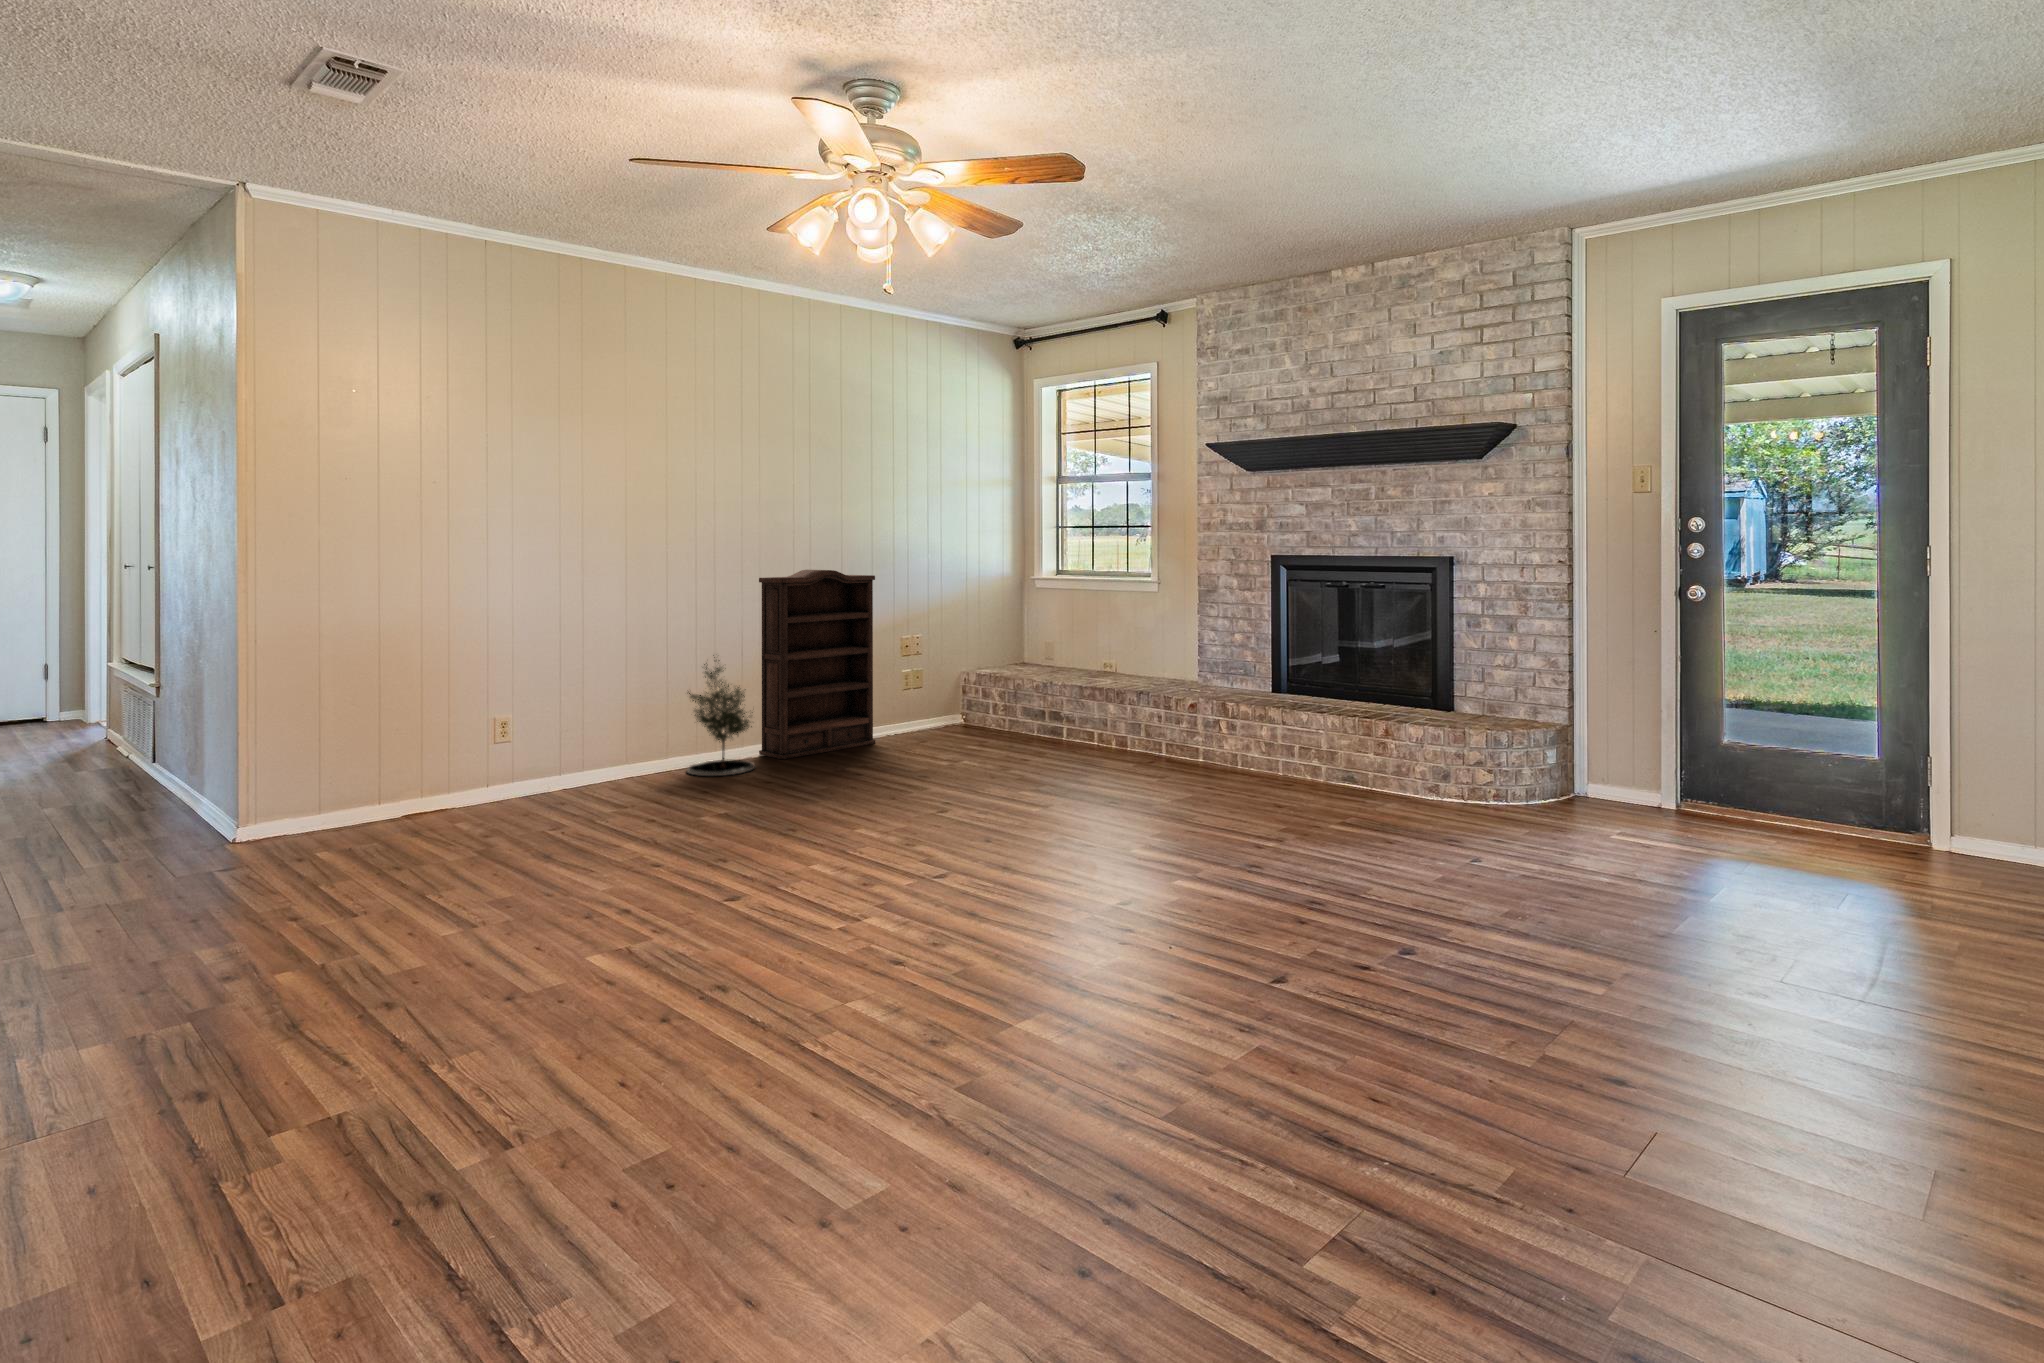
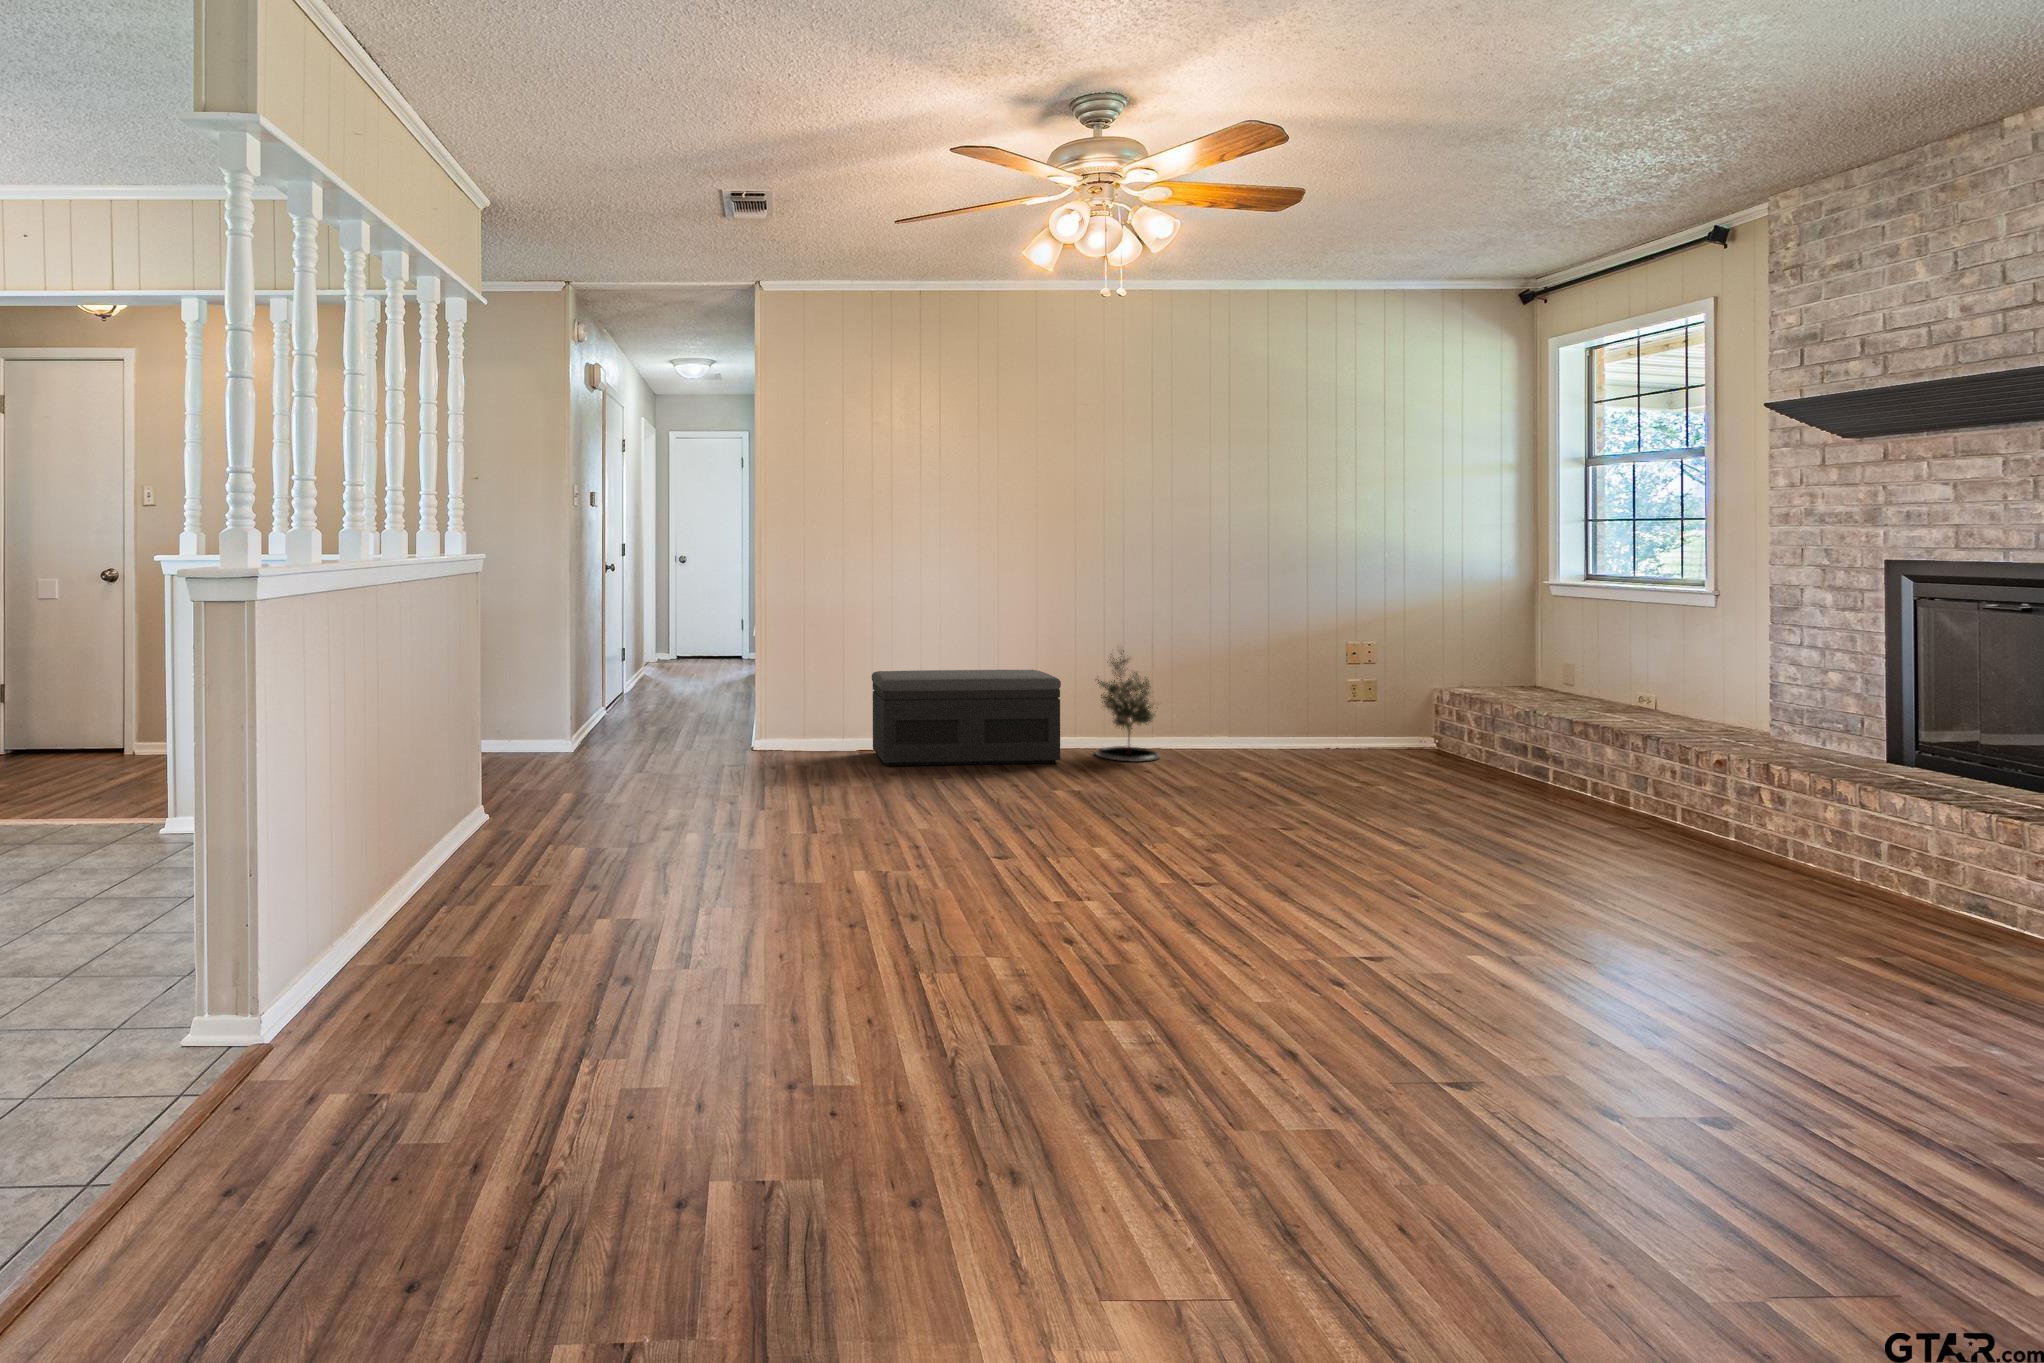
bookshelf: present [759,570,875,759] -> none [1176,567,1307,756]
storage bench: none [417,689,664,827] -> present [872,670,1061,766]

